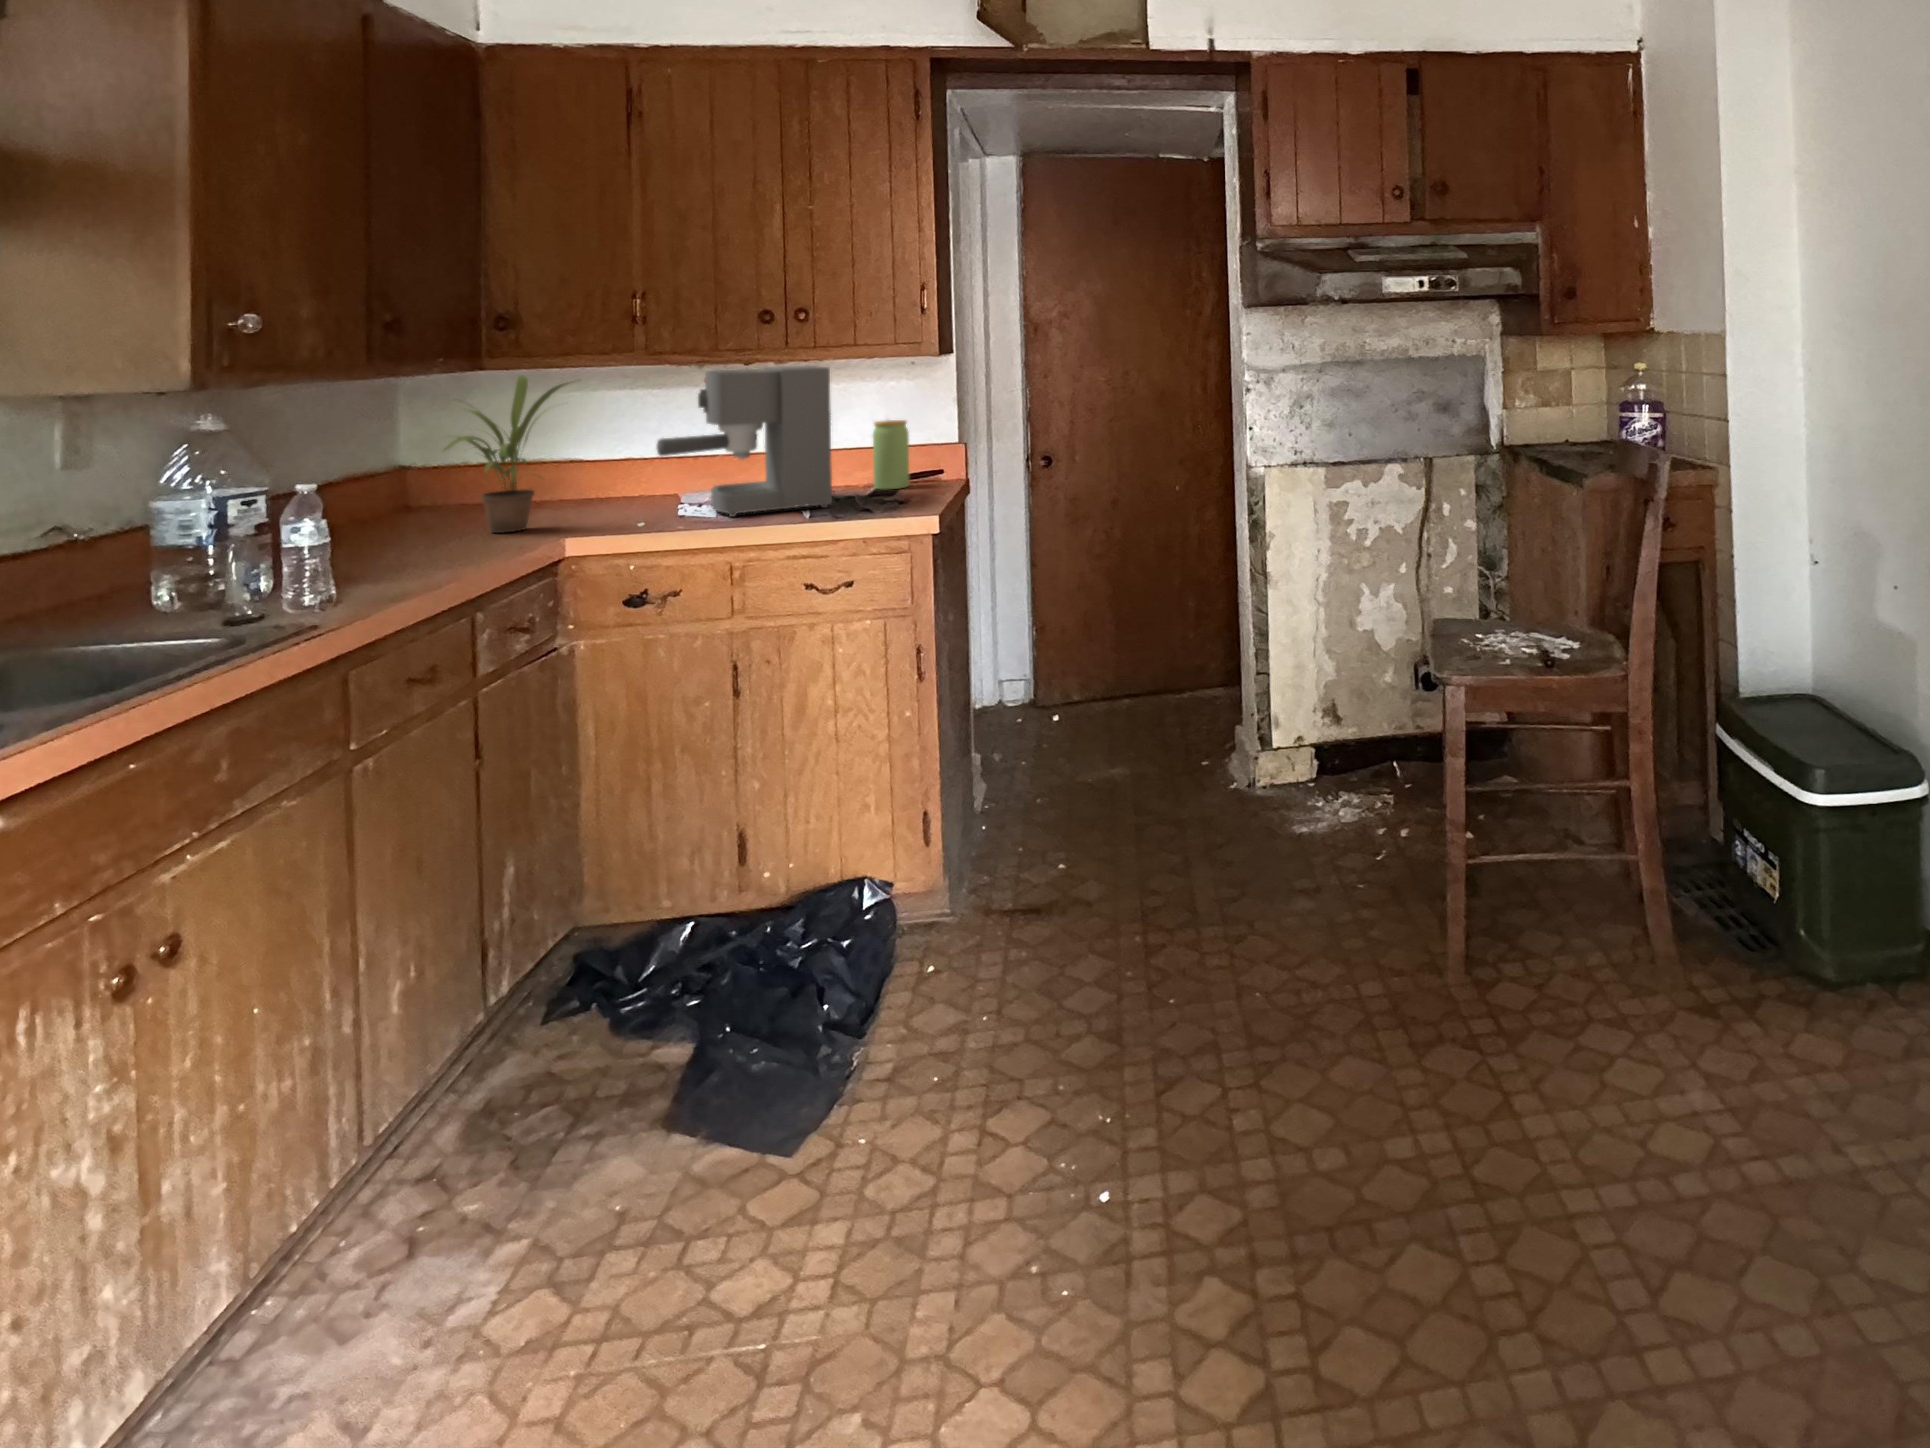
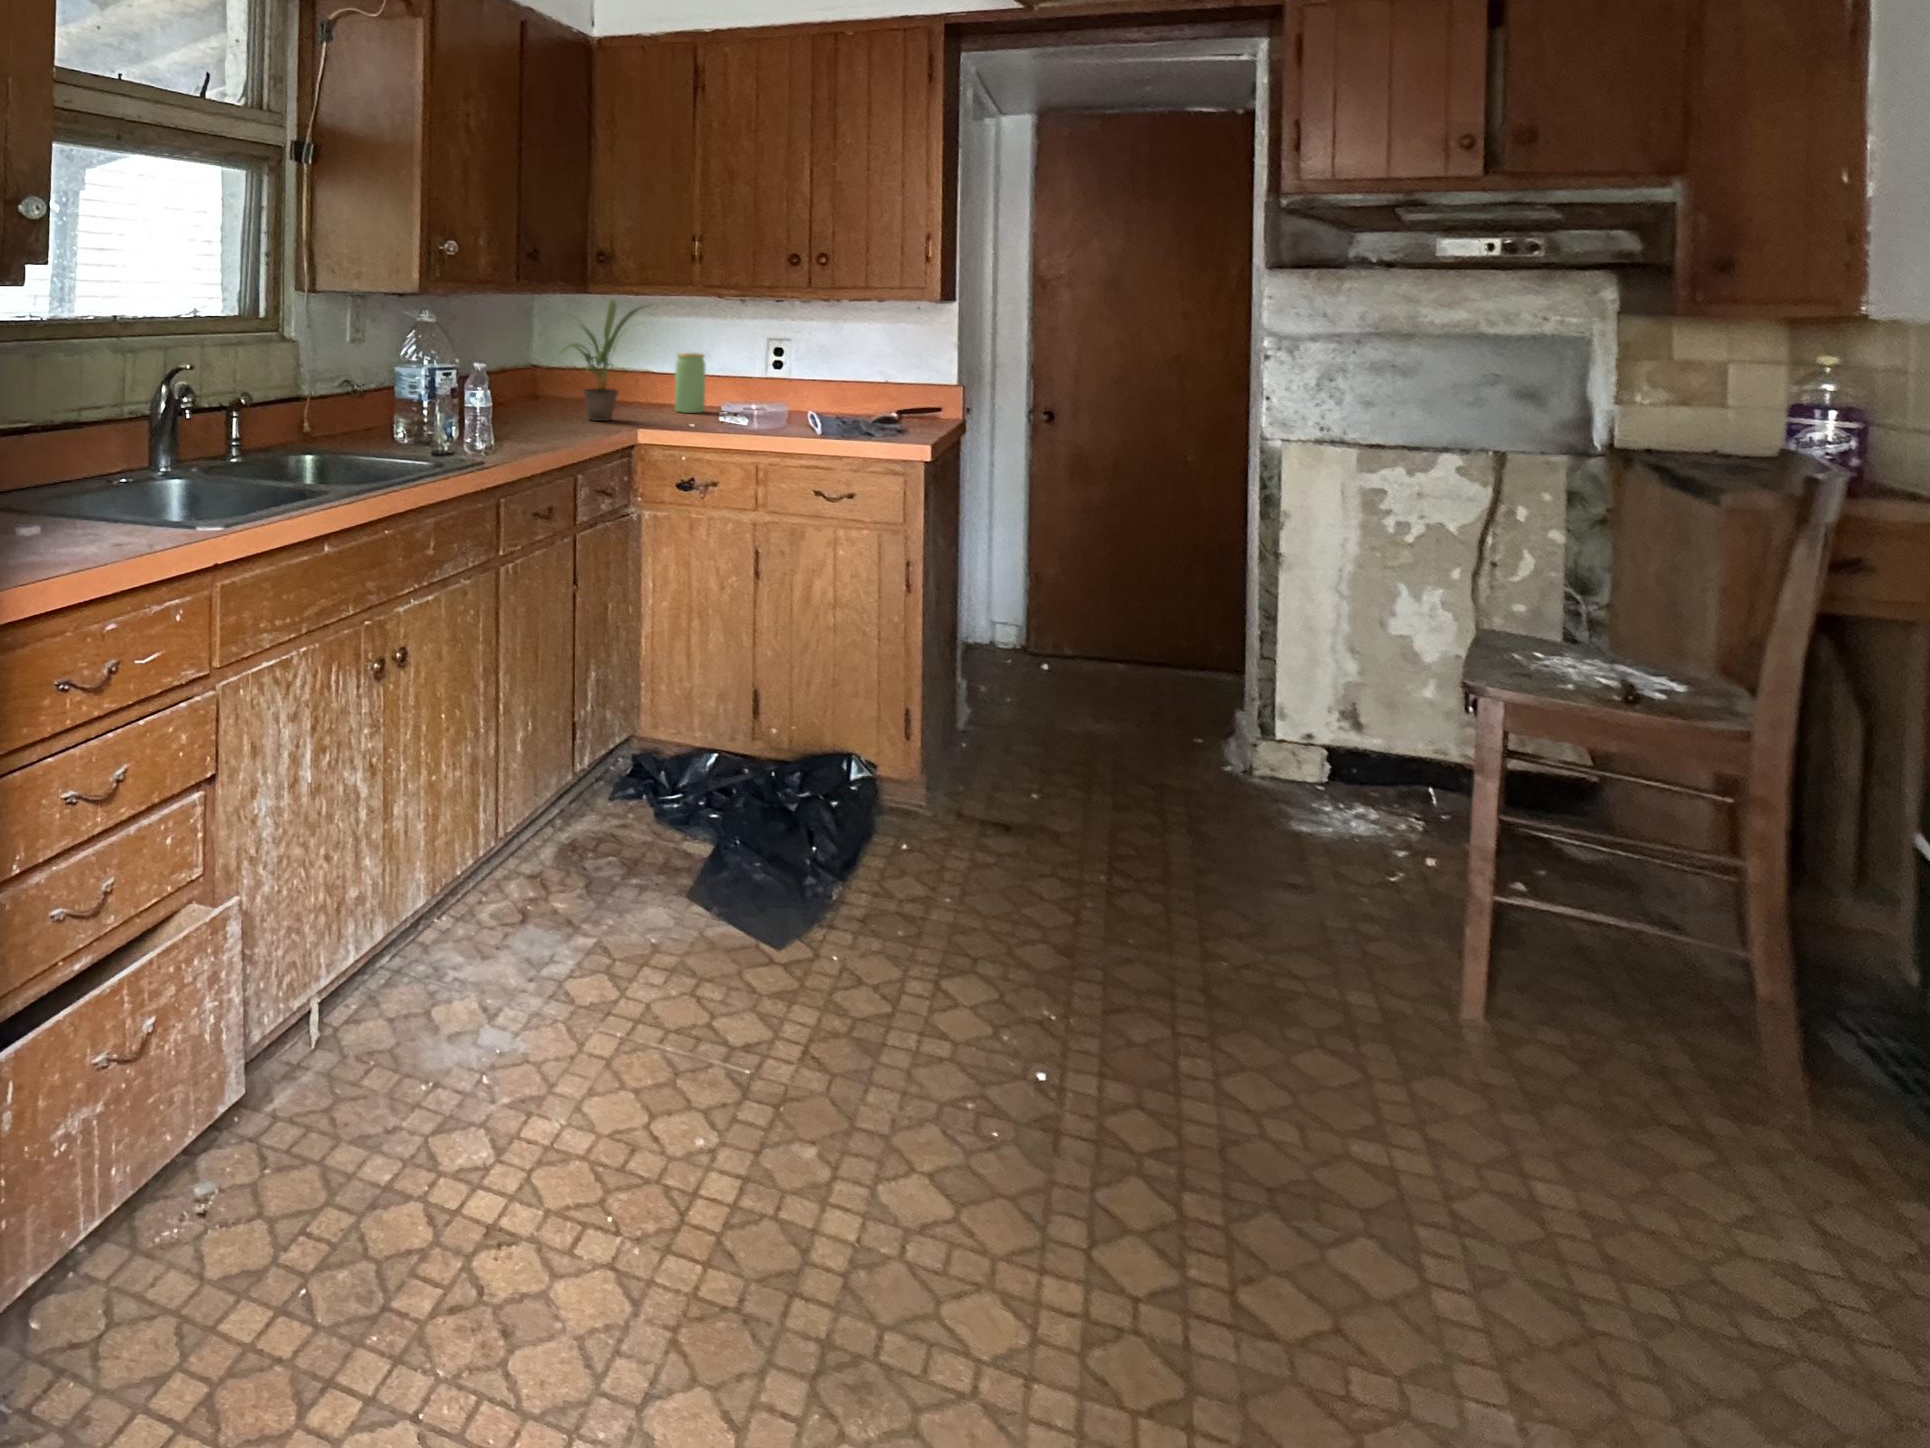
coffee maker: present [657,365,832,517] -> none [705,304,844,430]
jar: present [873,420,909,489] -> present [675,353,706,413]

